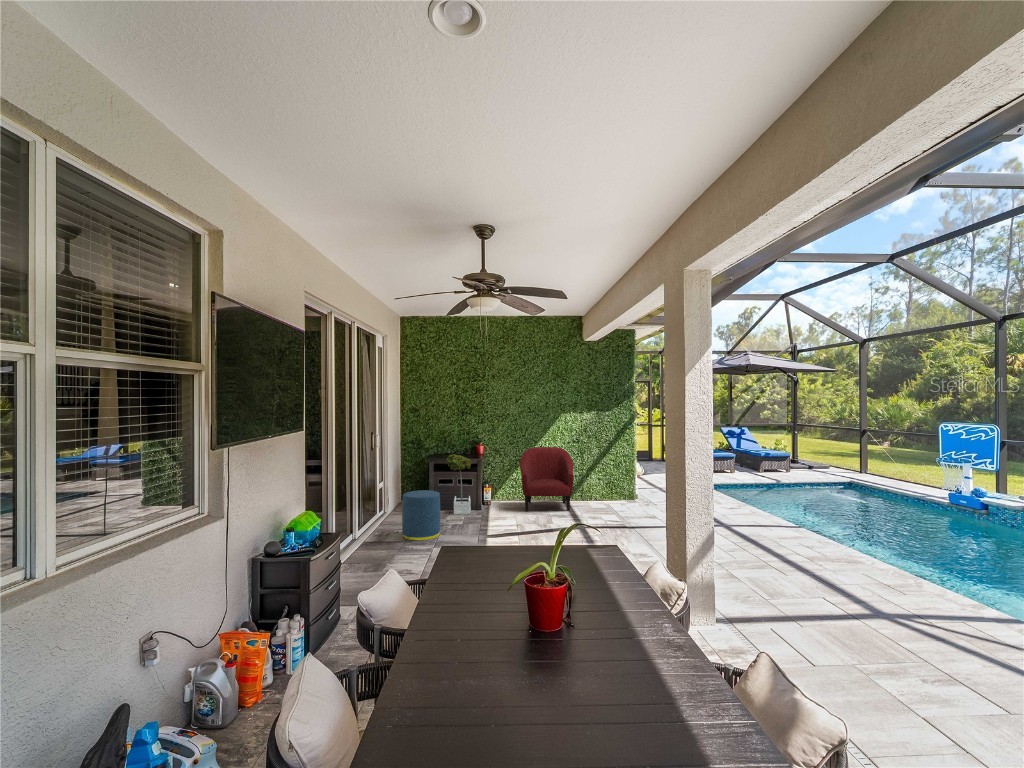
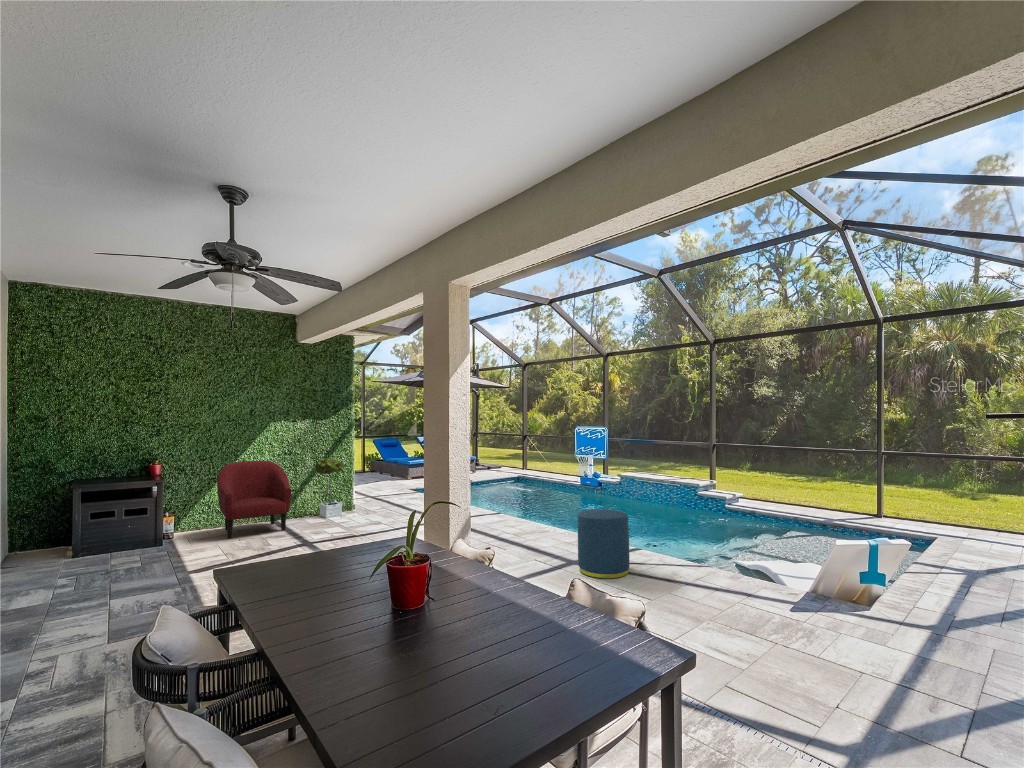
potted tree: present [447,454,472,514] -> present [316,458,343,518]
ottoman: present [402,490,440,541] -> present [578,509,629,579]

